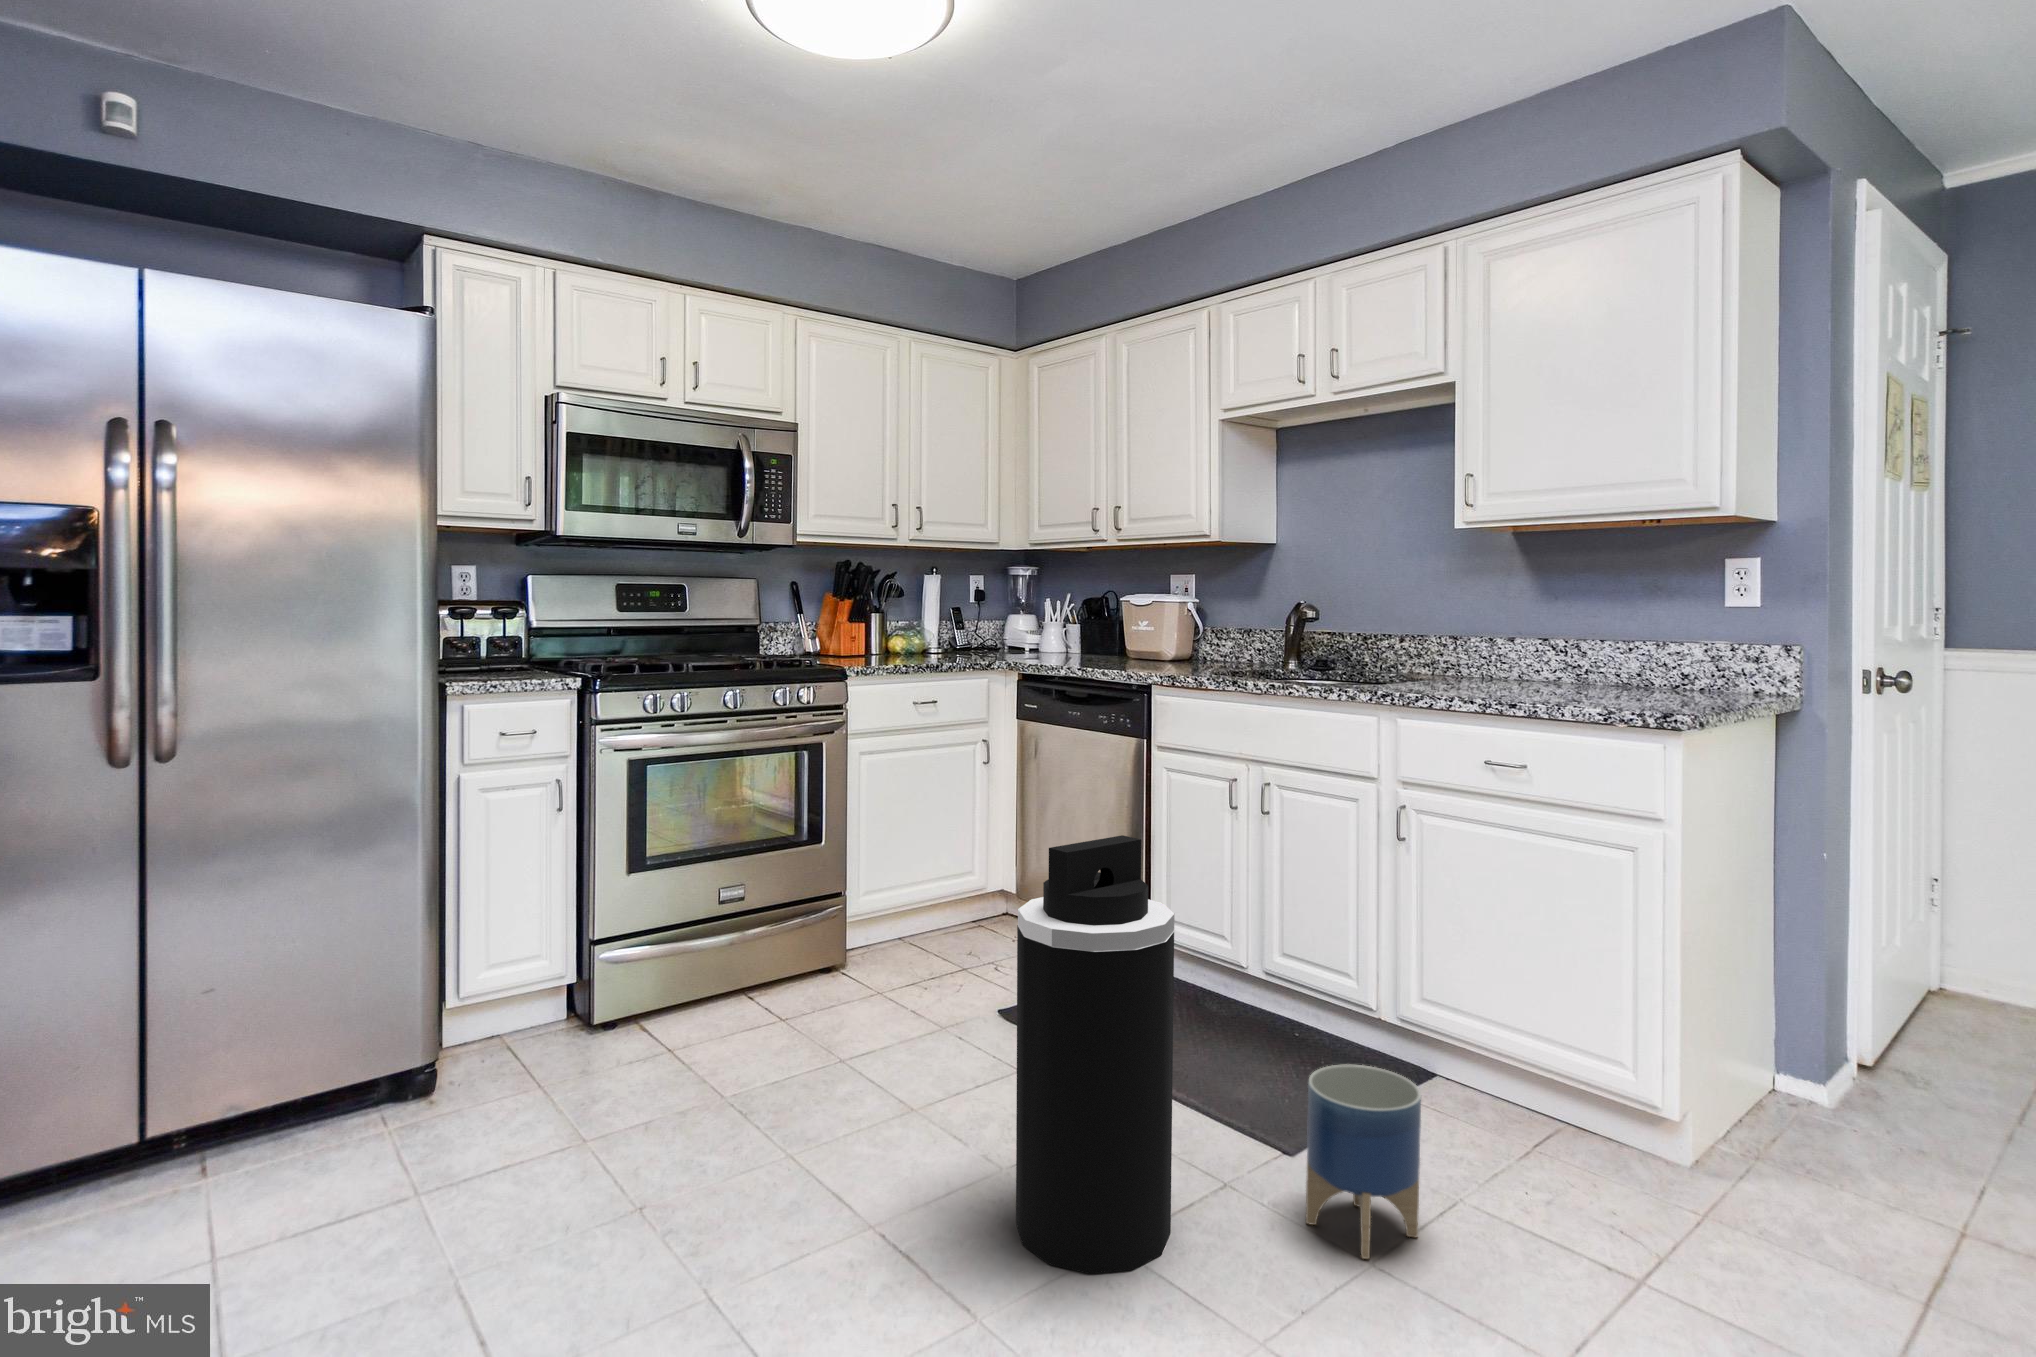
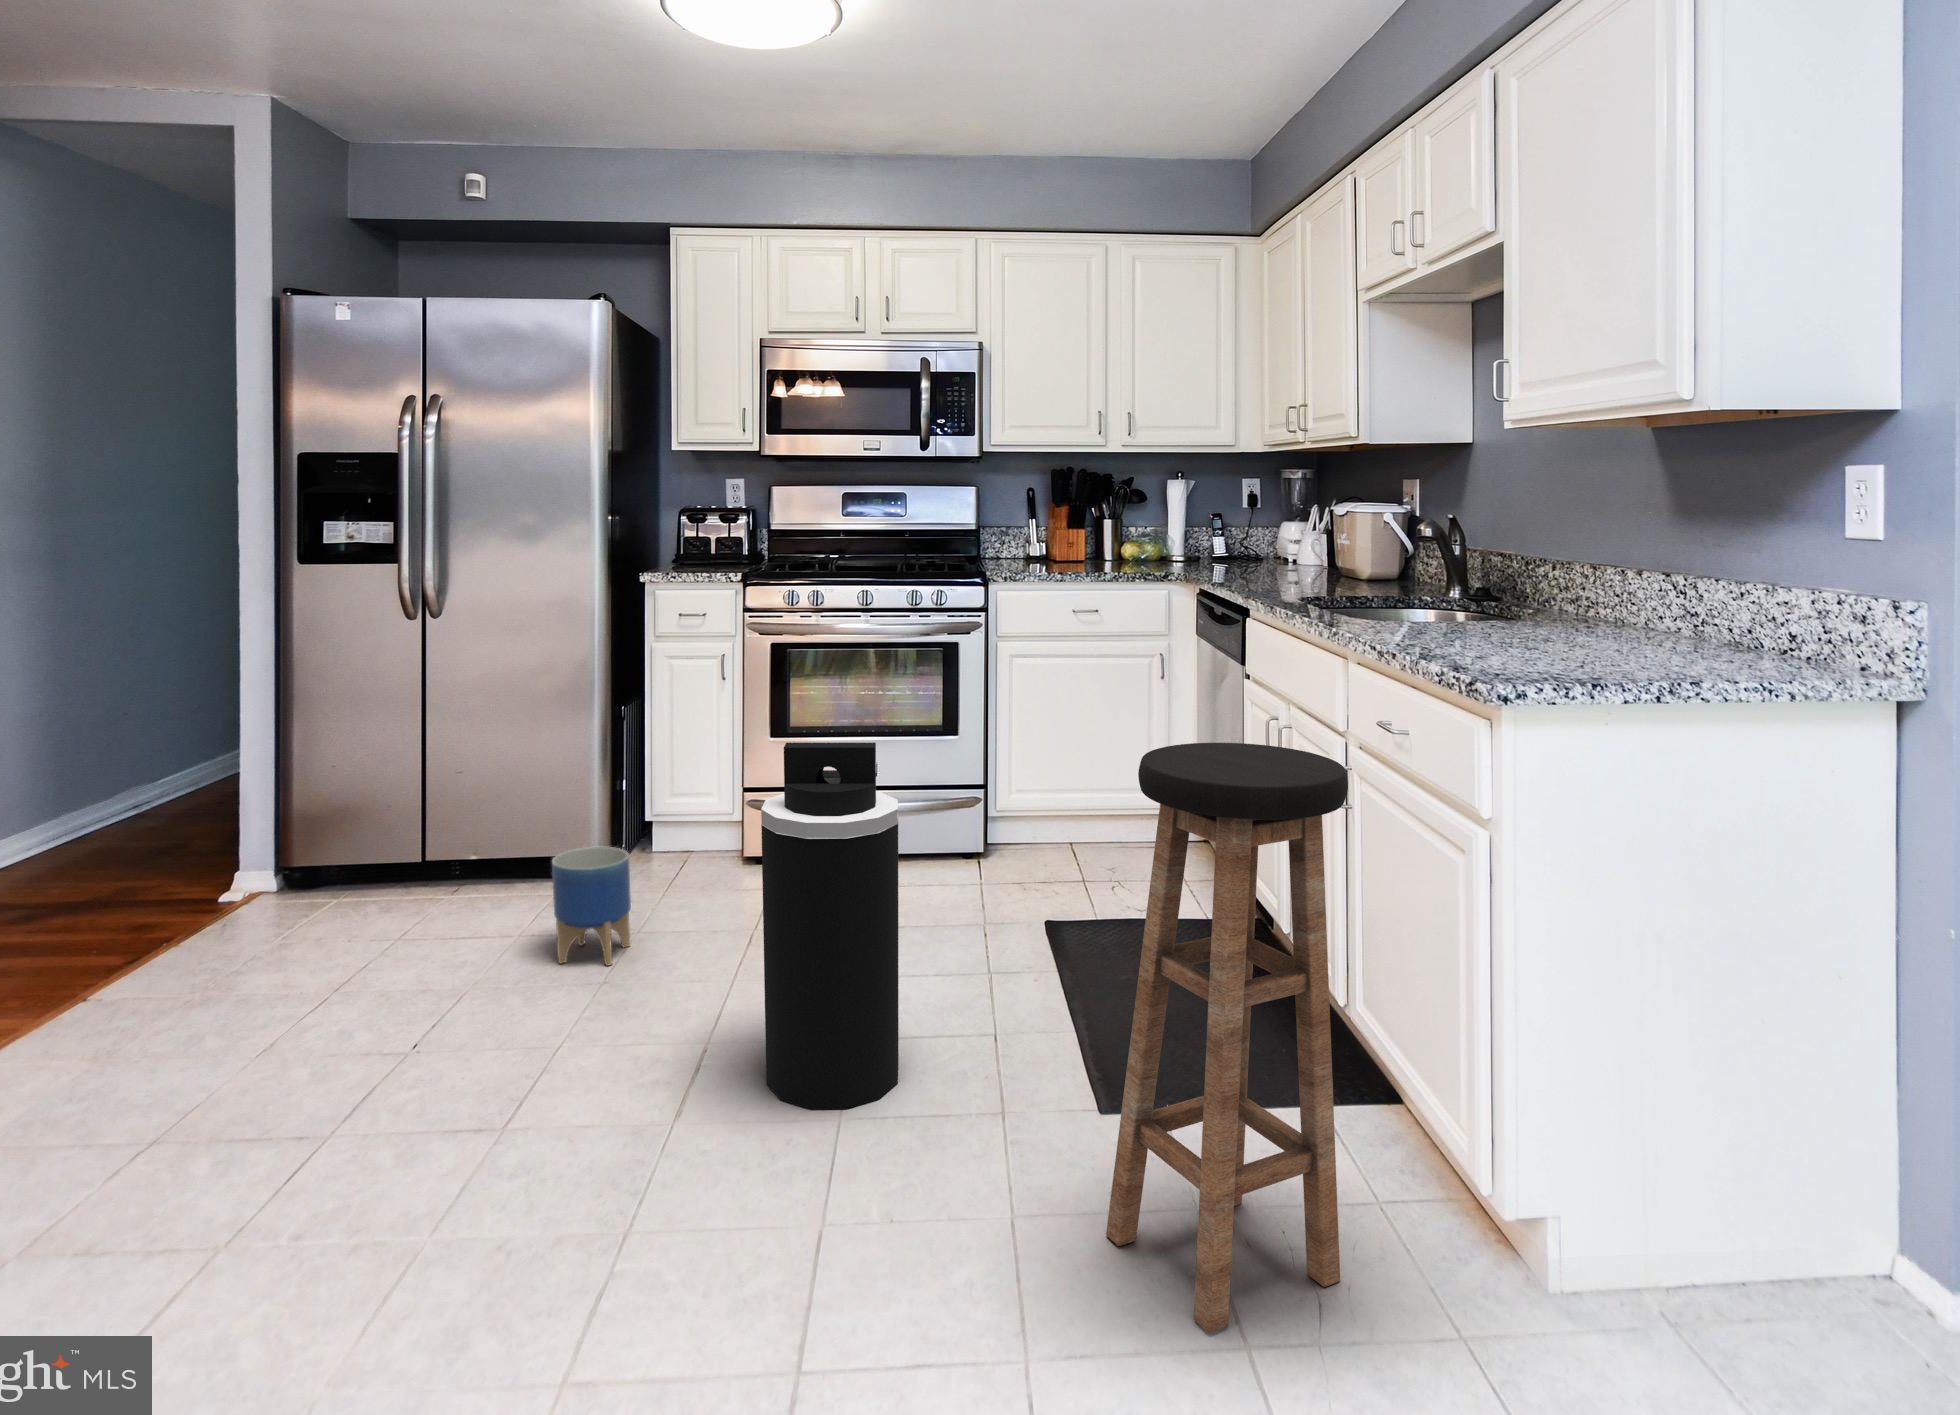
bar stool: none [1516,782,1714,1306] -> present [1106,743,1348,1333]
planter: present [1306,1064,1421,1259] -> present [552,847,631,965]

